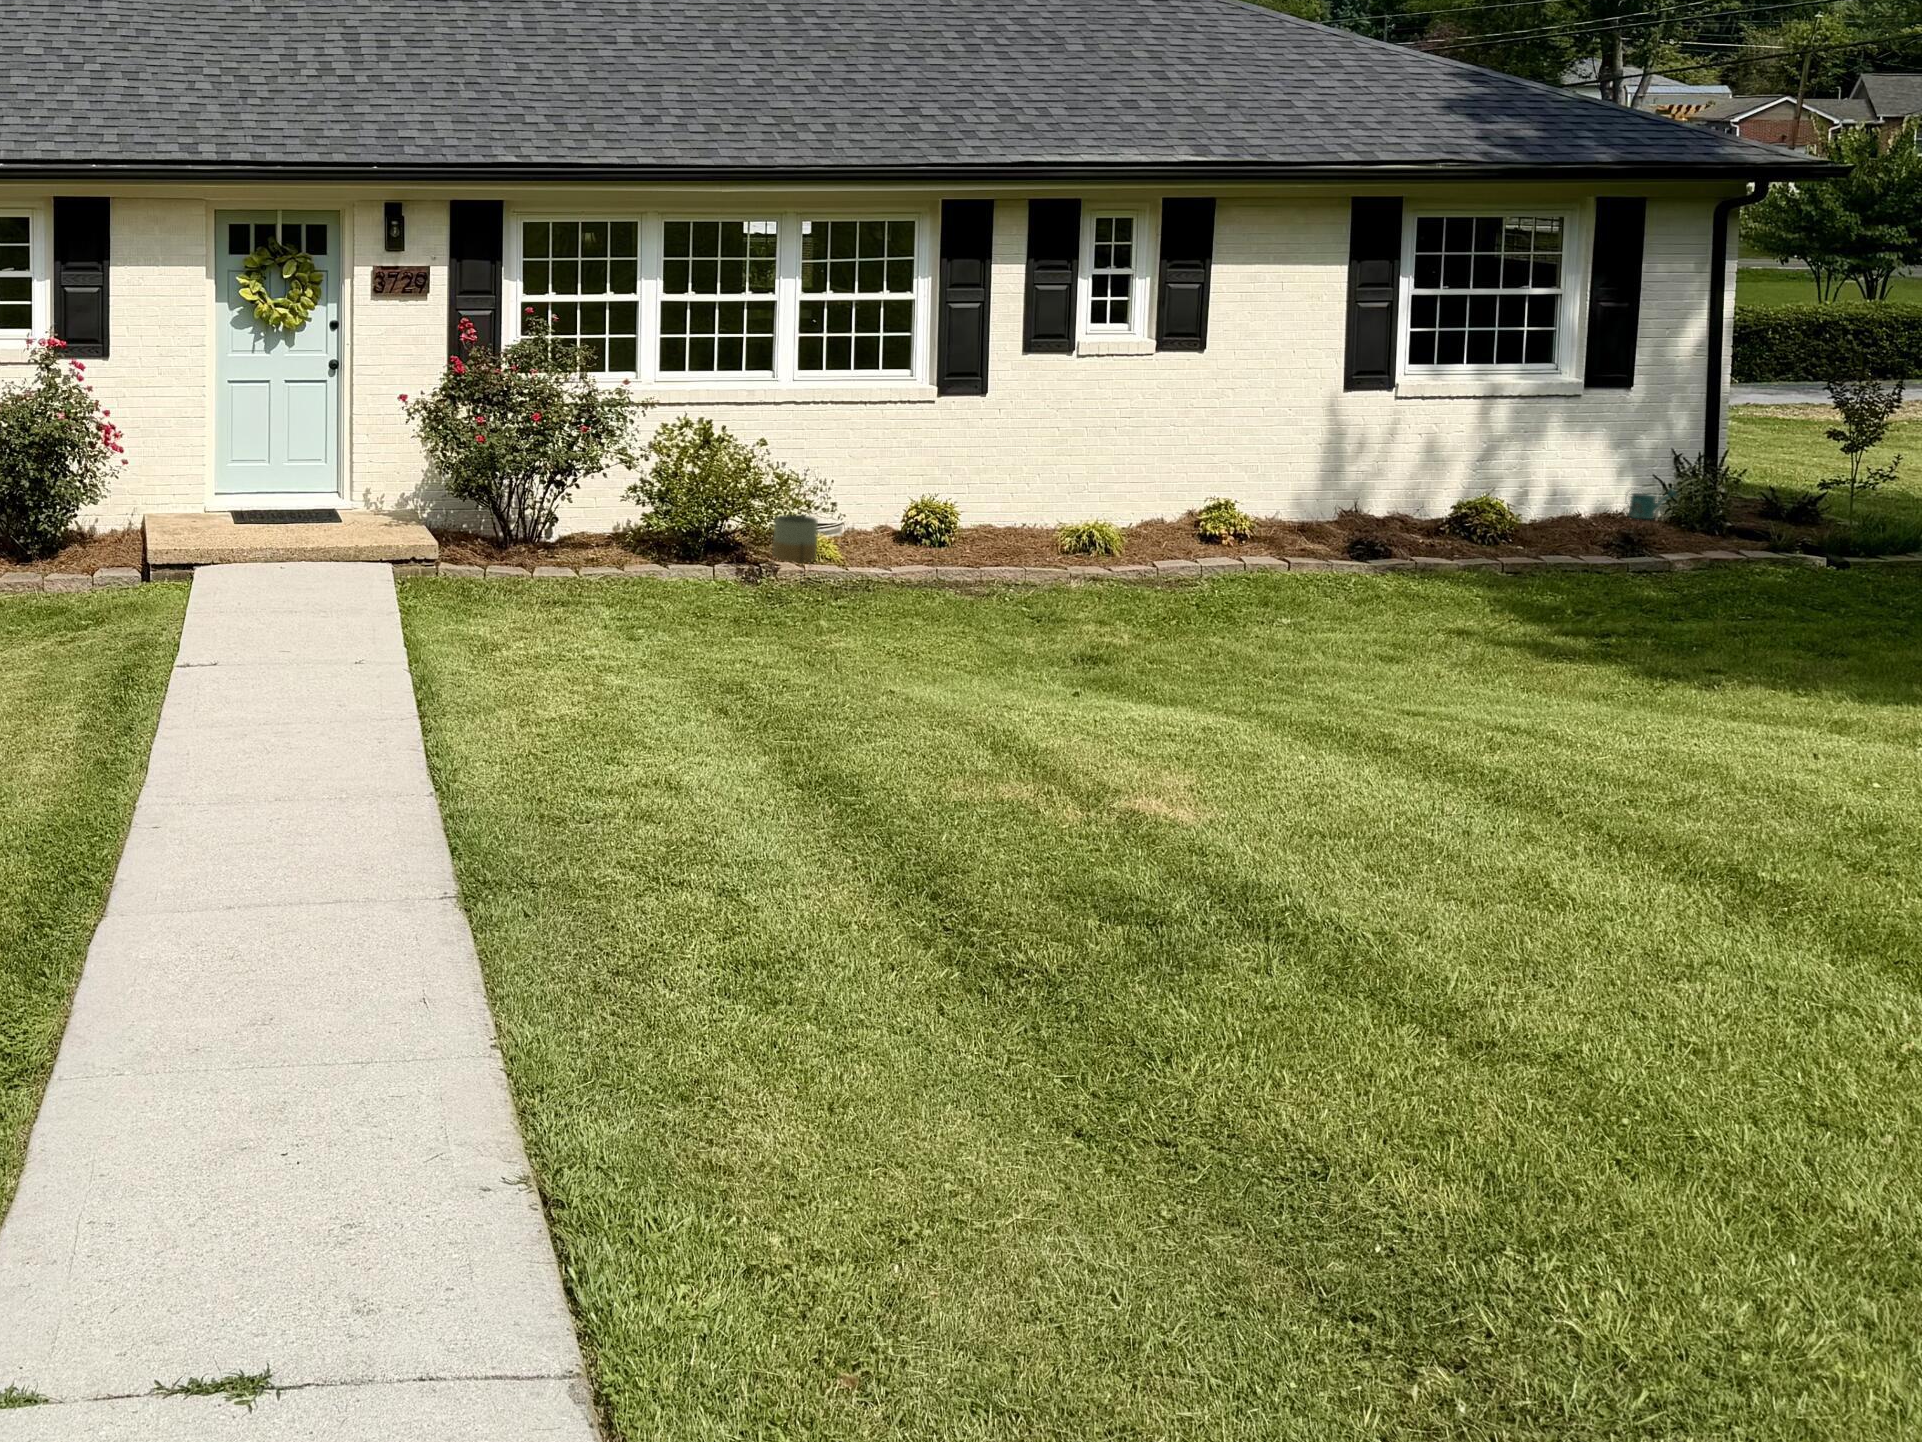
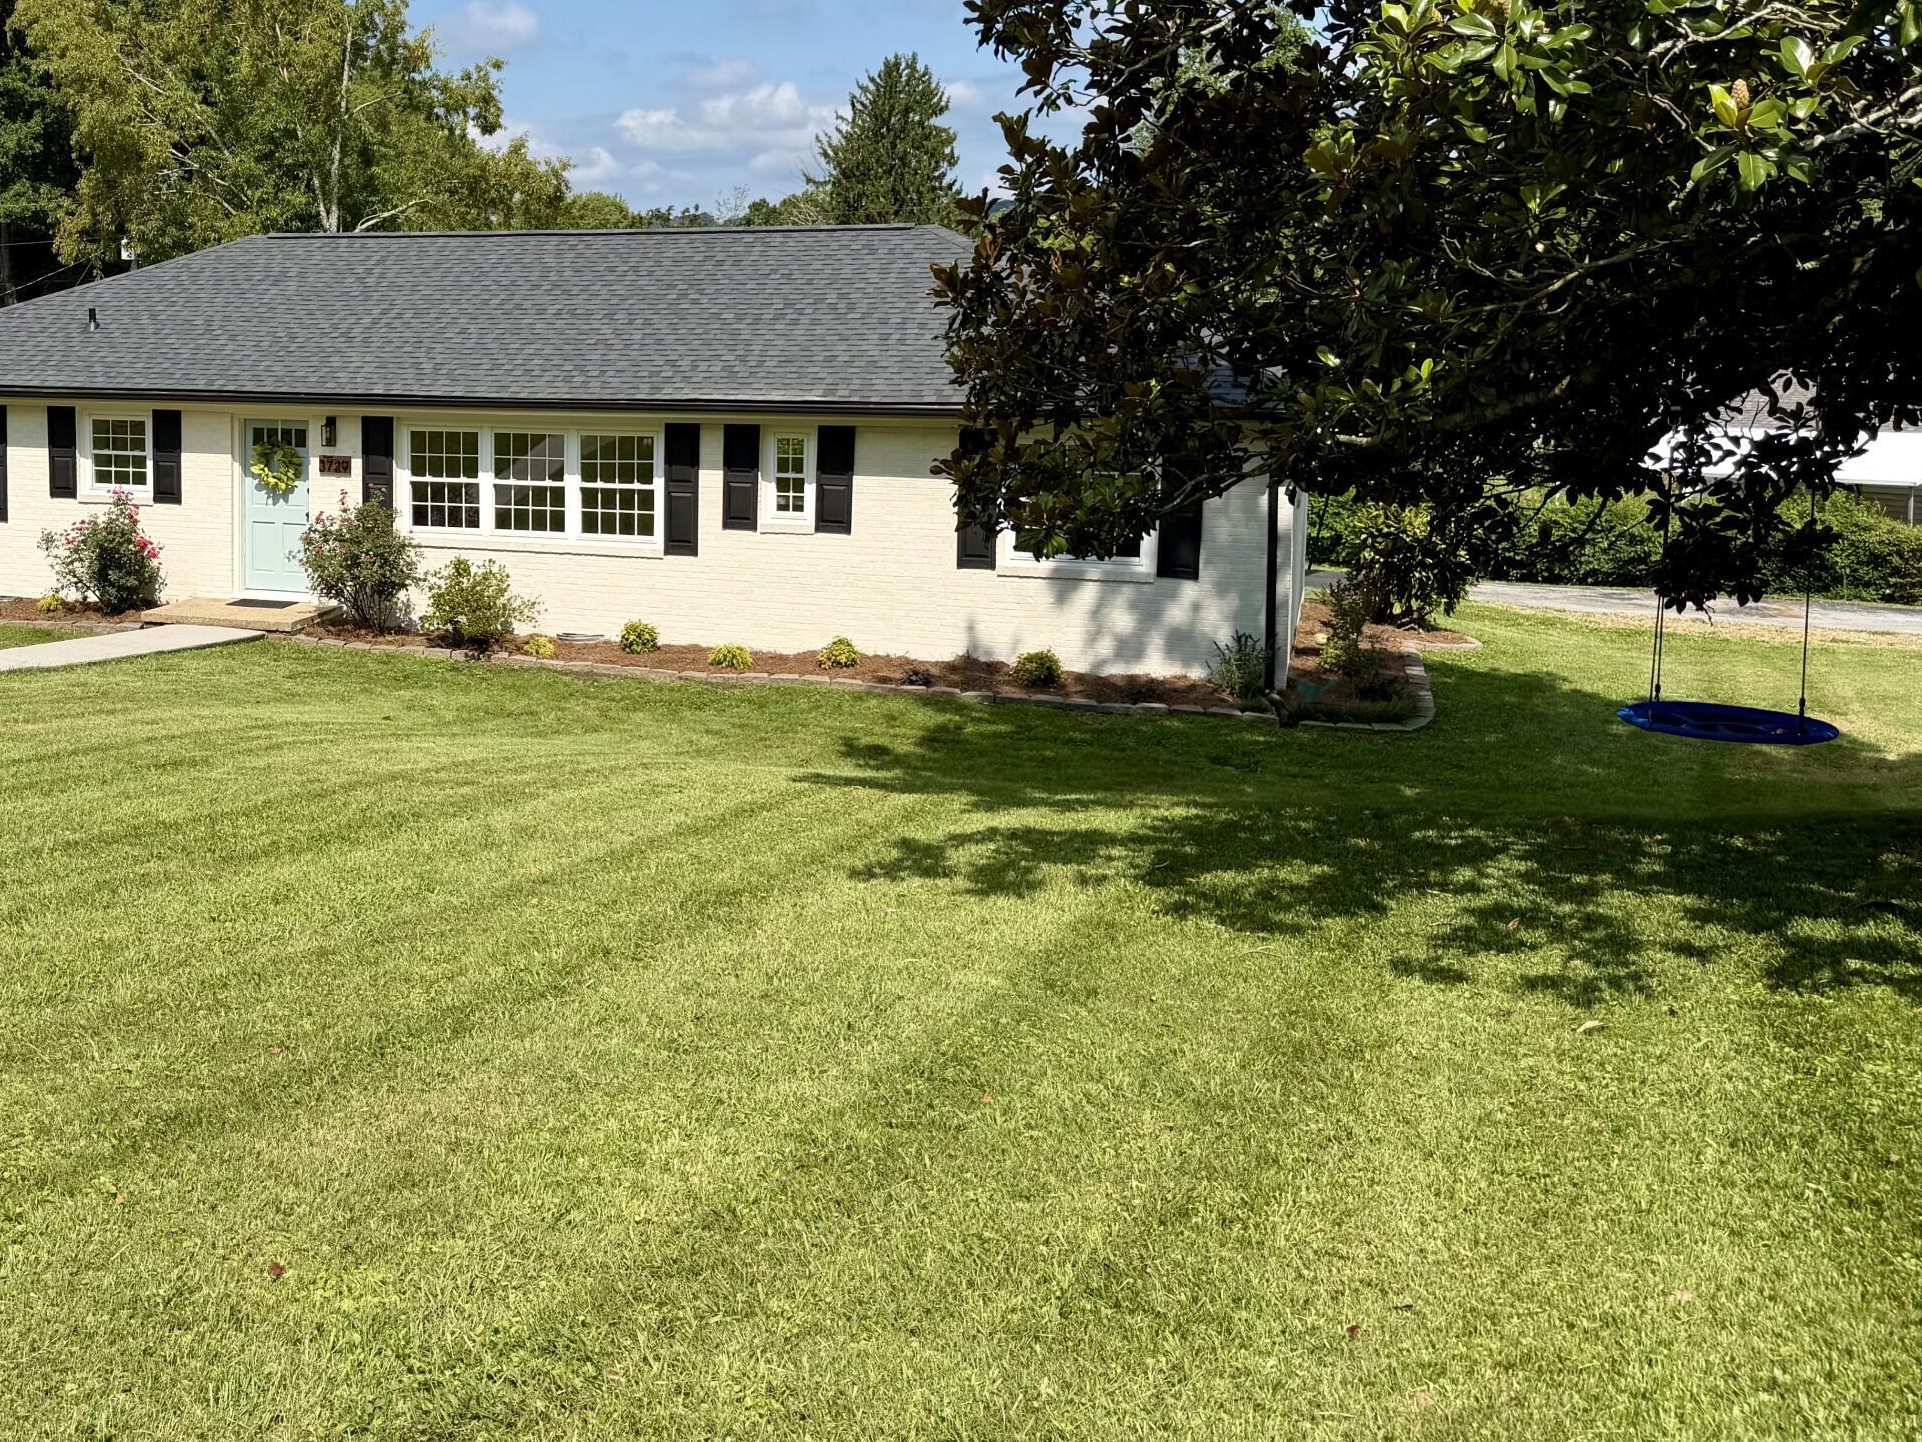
planter: present [772,515,818,566] -> none [501,620,529,662]

